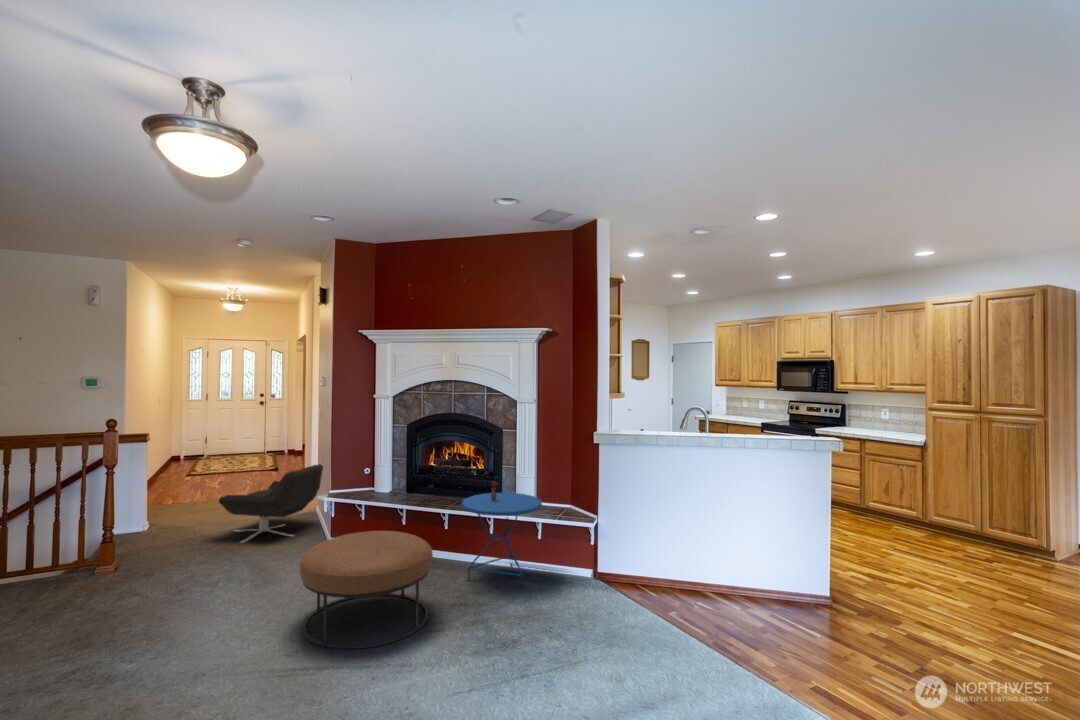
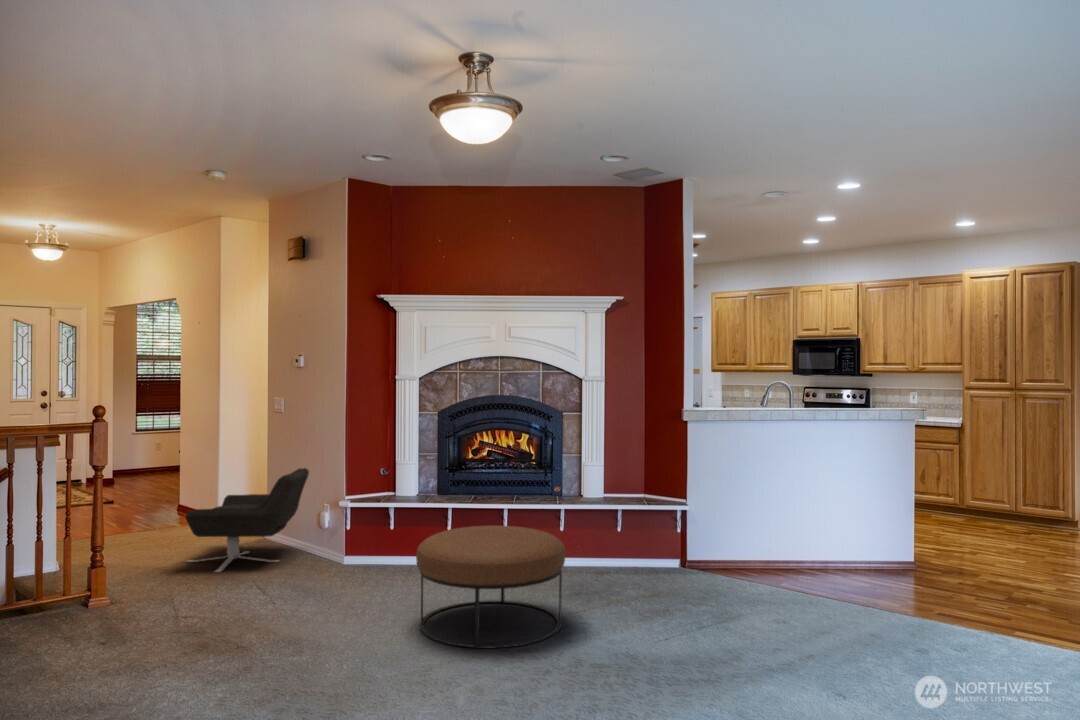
side table: present [461,481,542,587] -> none [545,468,638,586]

